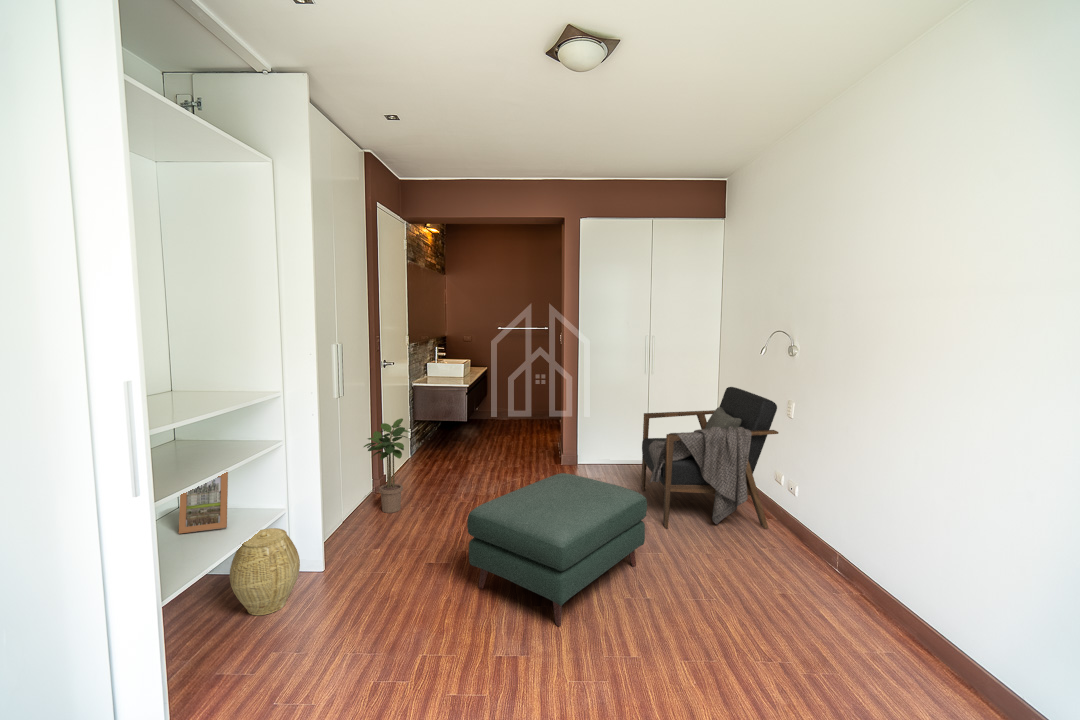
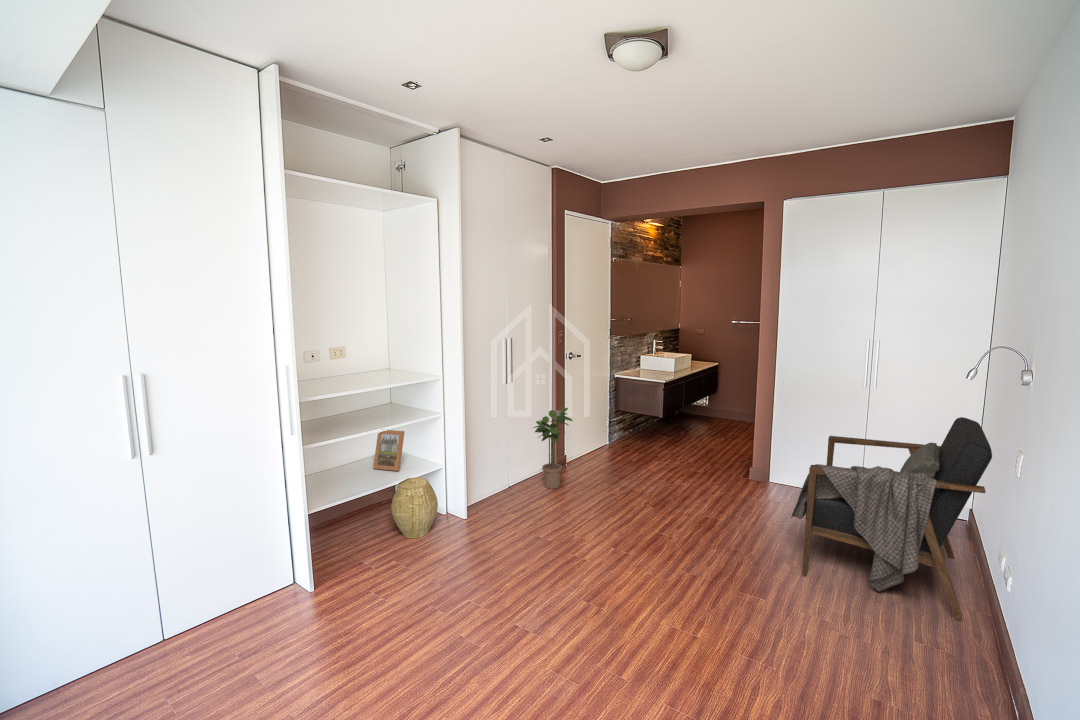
ottoman: present [467,473,647,626] -> none [545,484,733,624]

